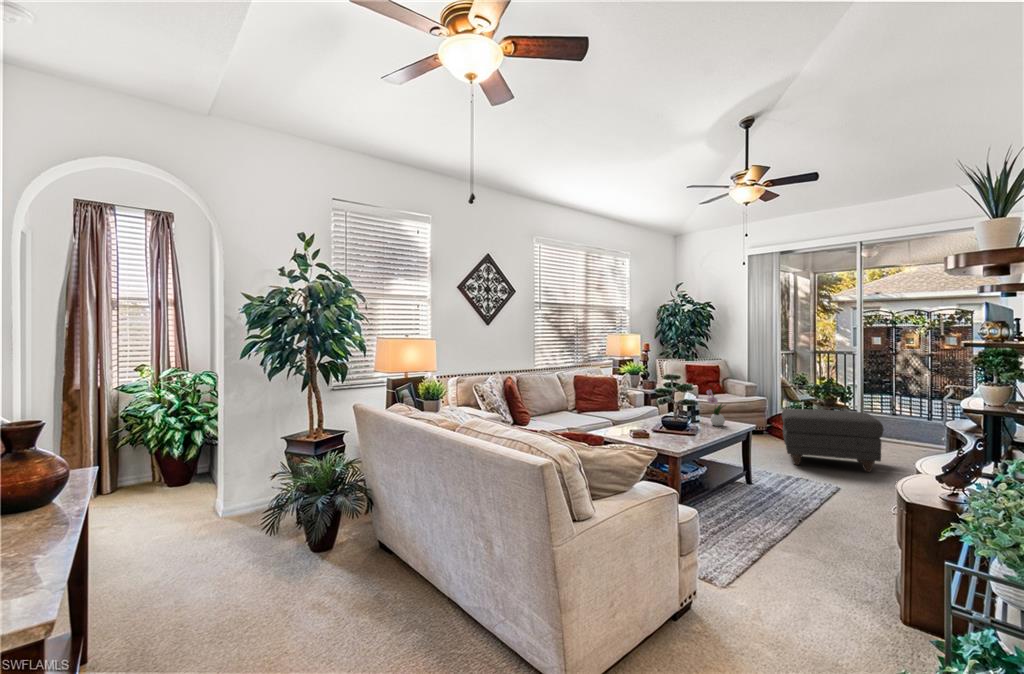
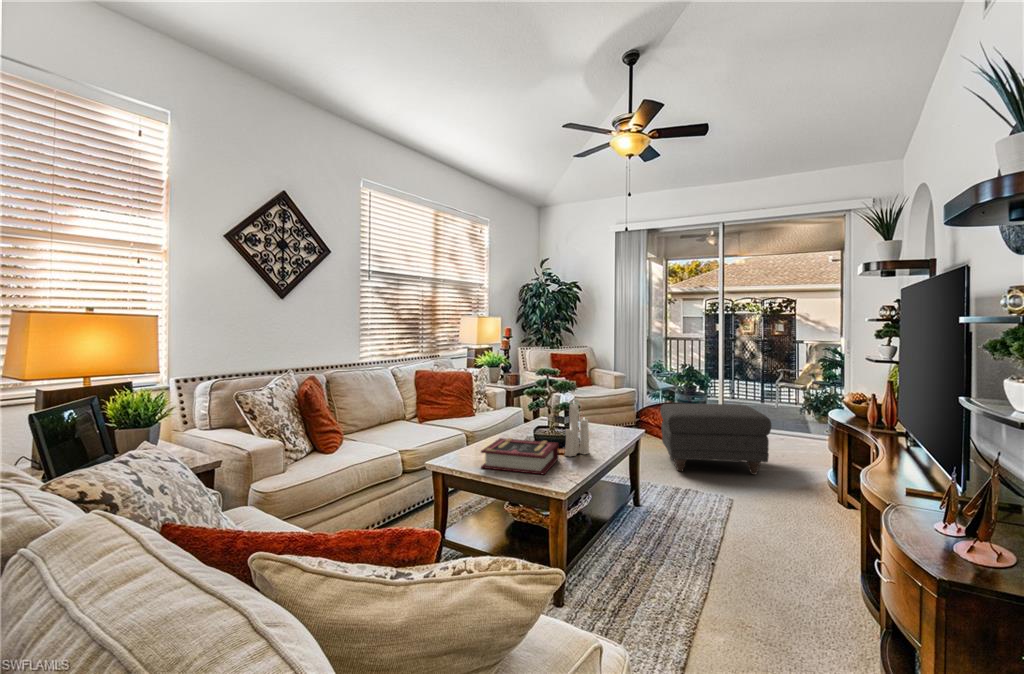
flower arrangement: present [707,390,725,426] -> none [589,379,615,435]
candle: none [684,393,703,436] -> present [565,404,589,456]
book: none [624,421,679,444] -> present [481,438,559,474]

